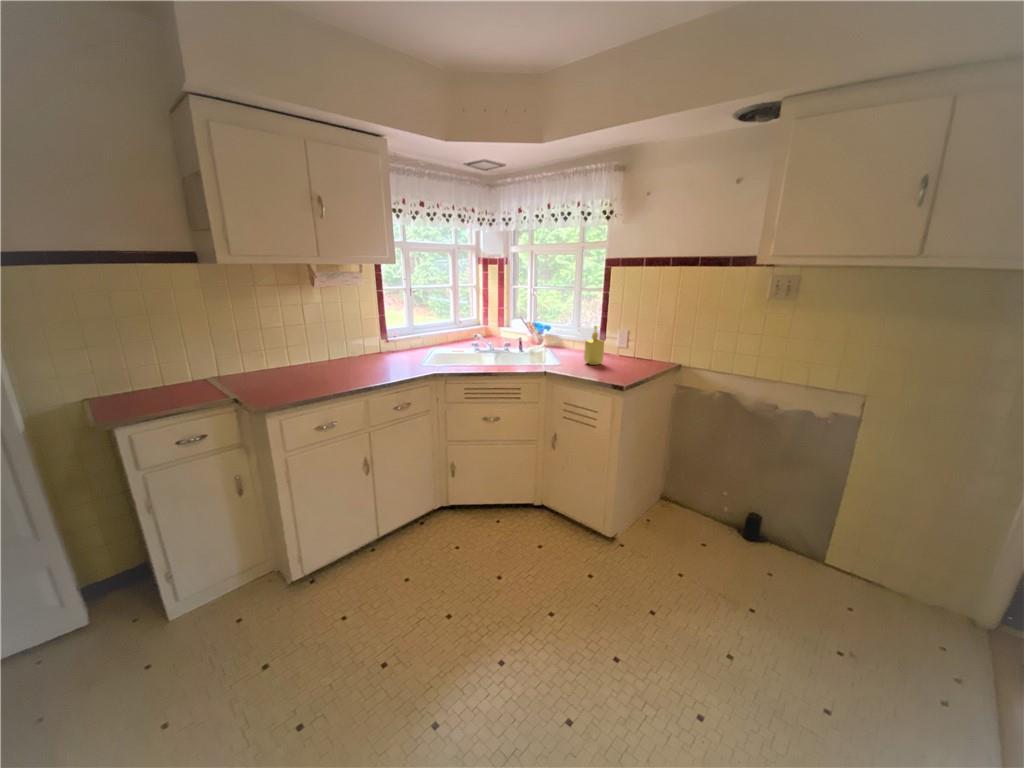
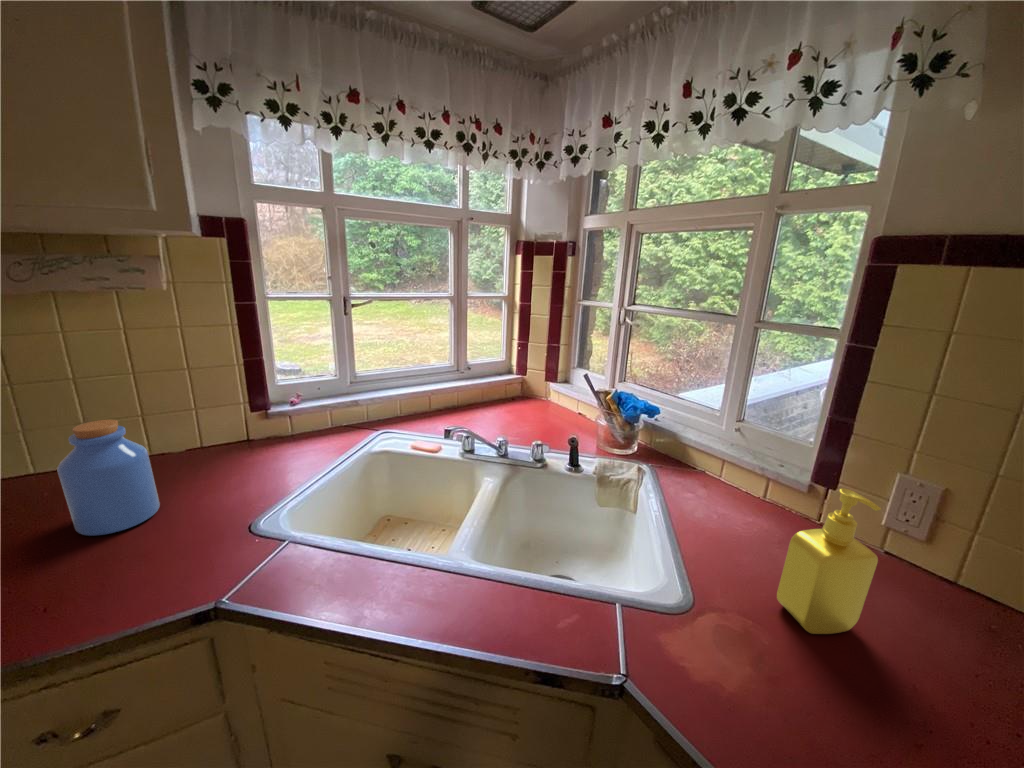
jar: none [352,330,378,369] -> present [57,420,160,535]

